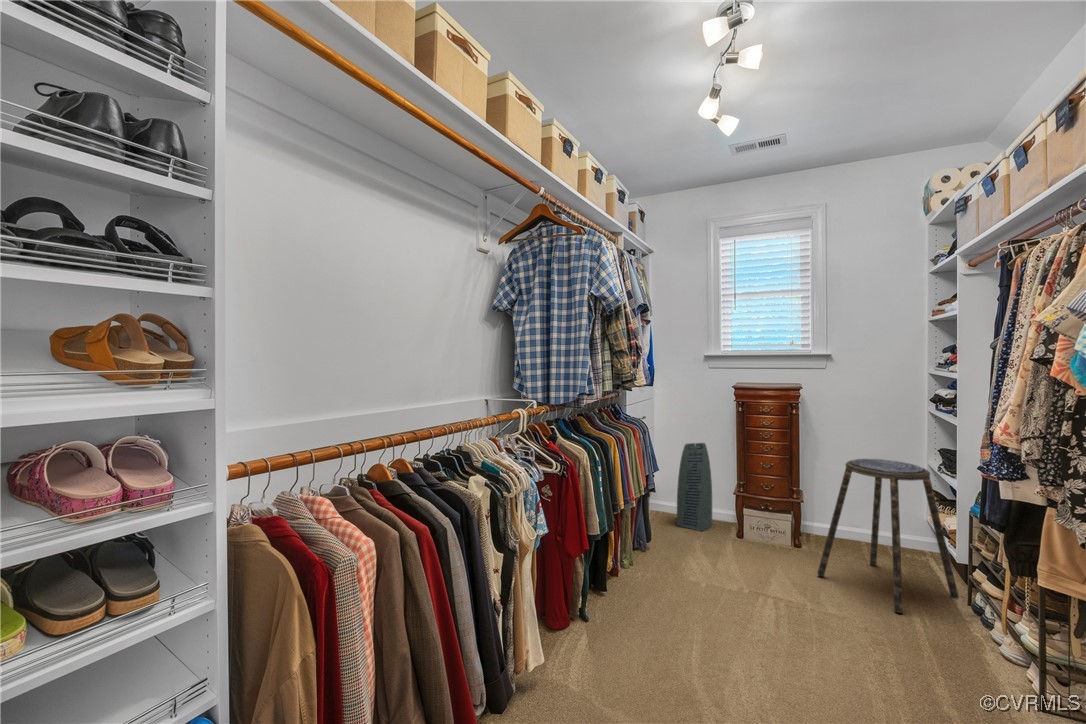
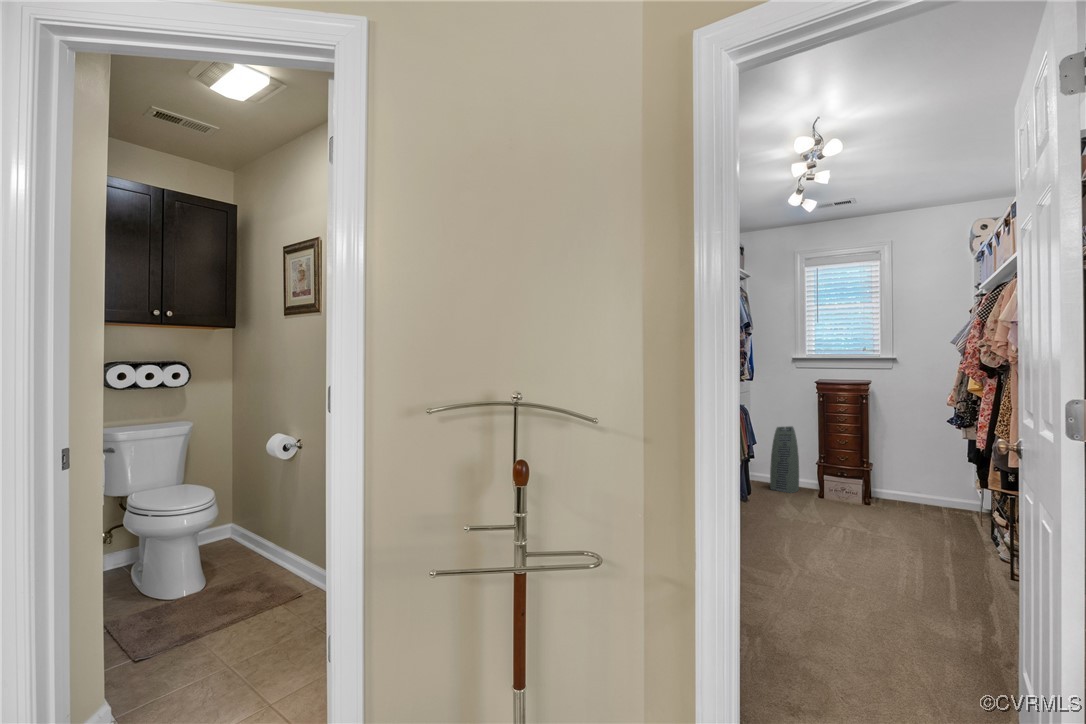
stool: present [818,459,959,613] -> none [879,436,985,539]

